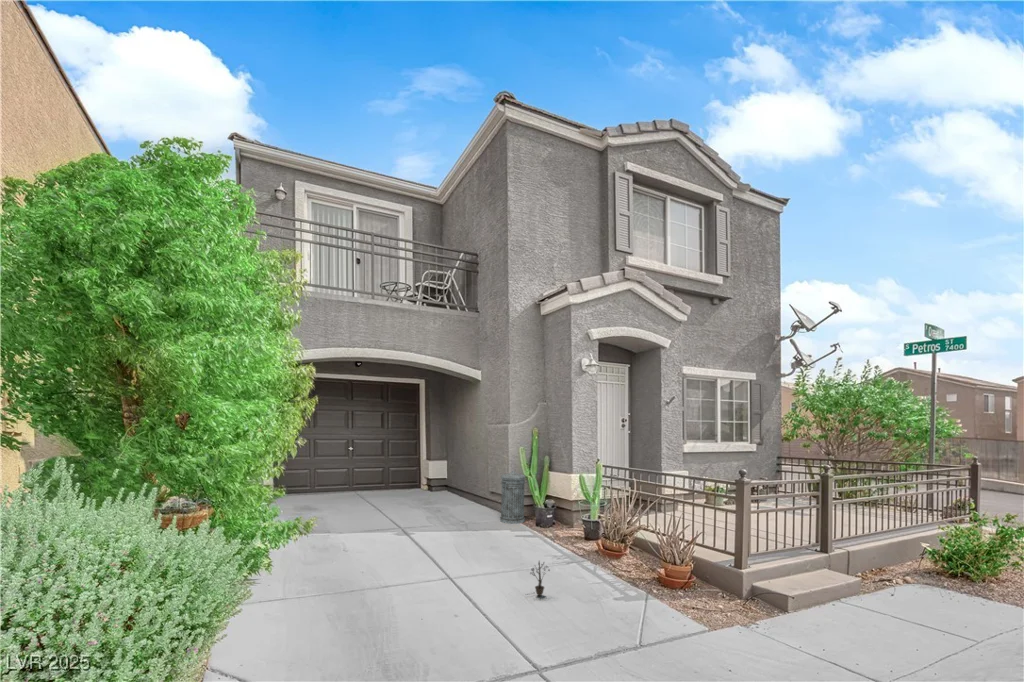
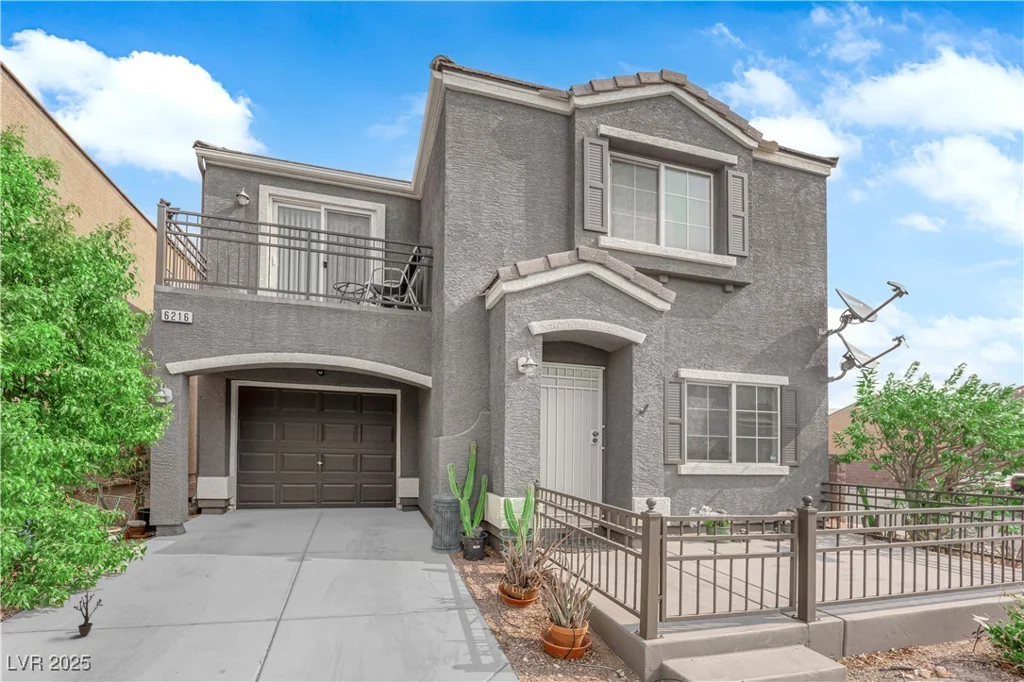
decorative plant: present [527,562,550,596] -> present [68,592,103,636]

